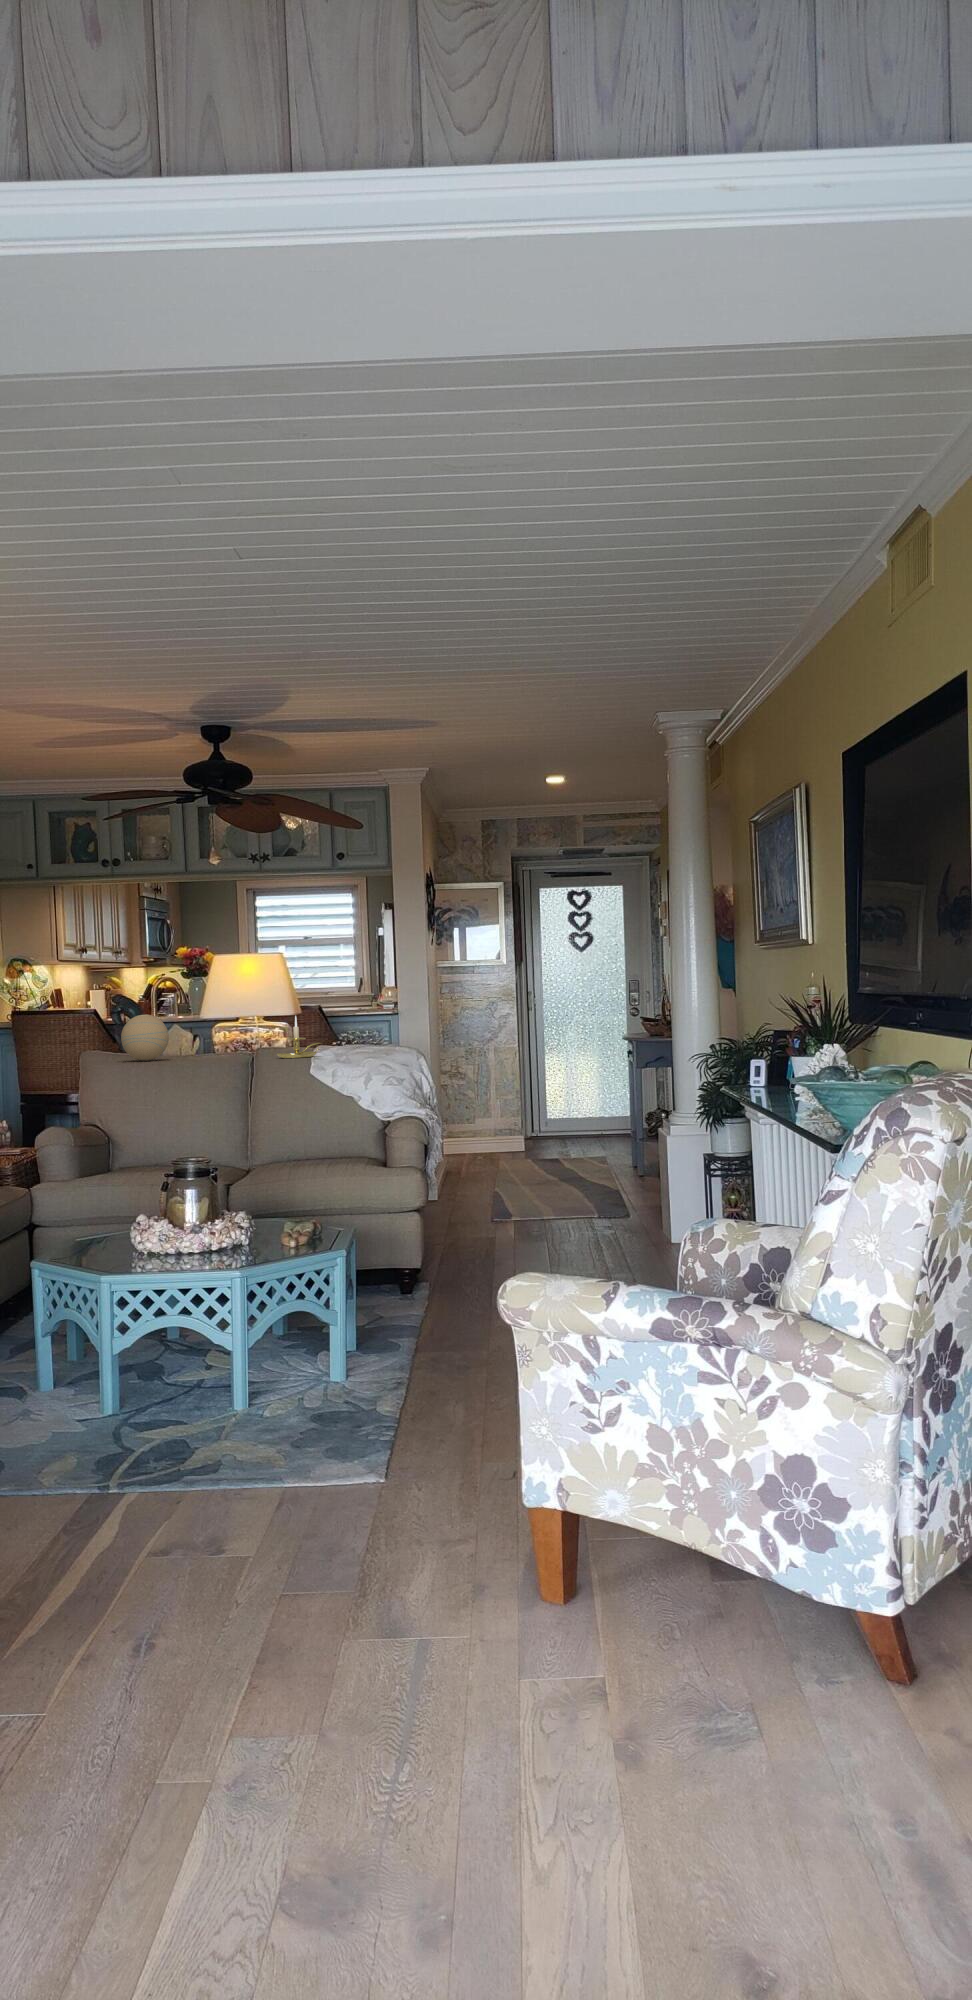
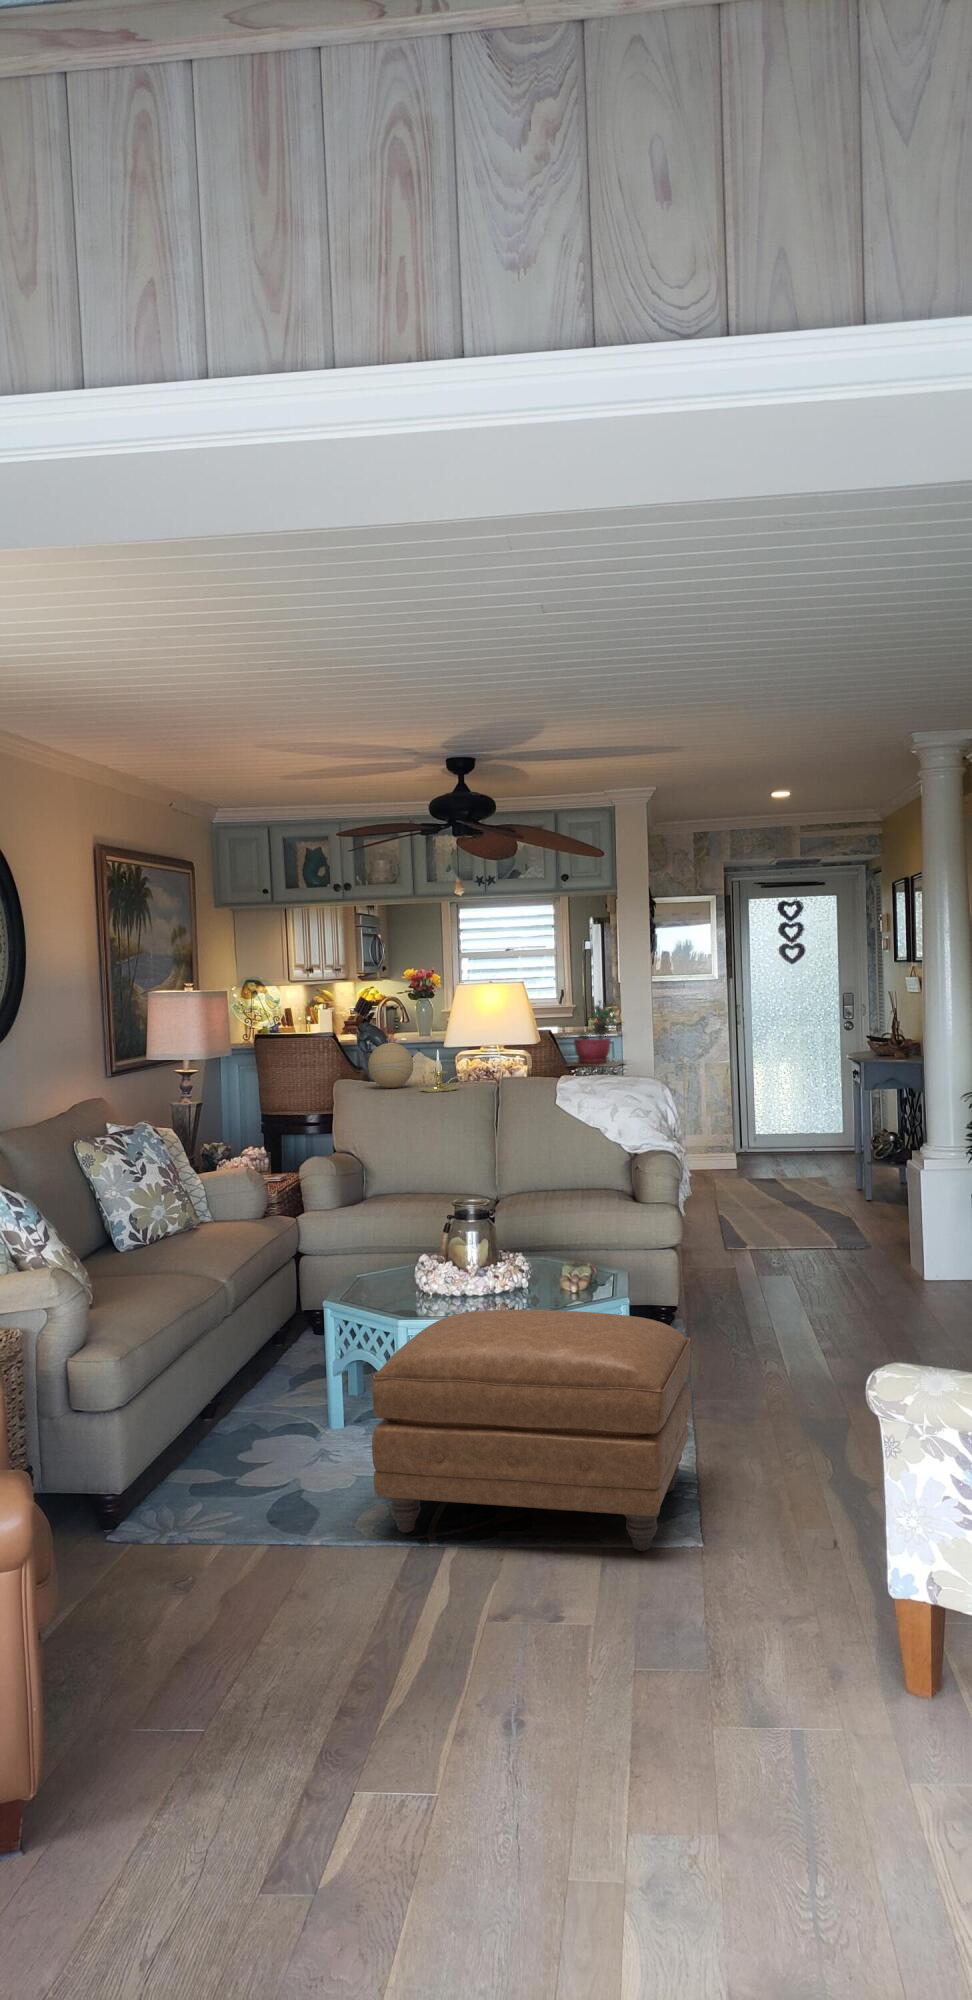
succulent plant: none [337,979,403,1046] -> present [569,1001,624,1067]
candle holder: present [277,1016,320,1058] -> present [419,1050,462,1092]
ottoman: none [51,1260,391,1489] -> present [372,1310,691,1551]

